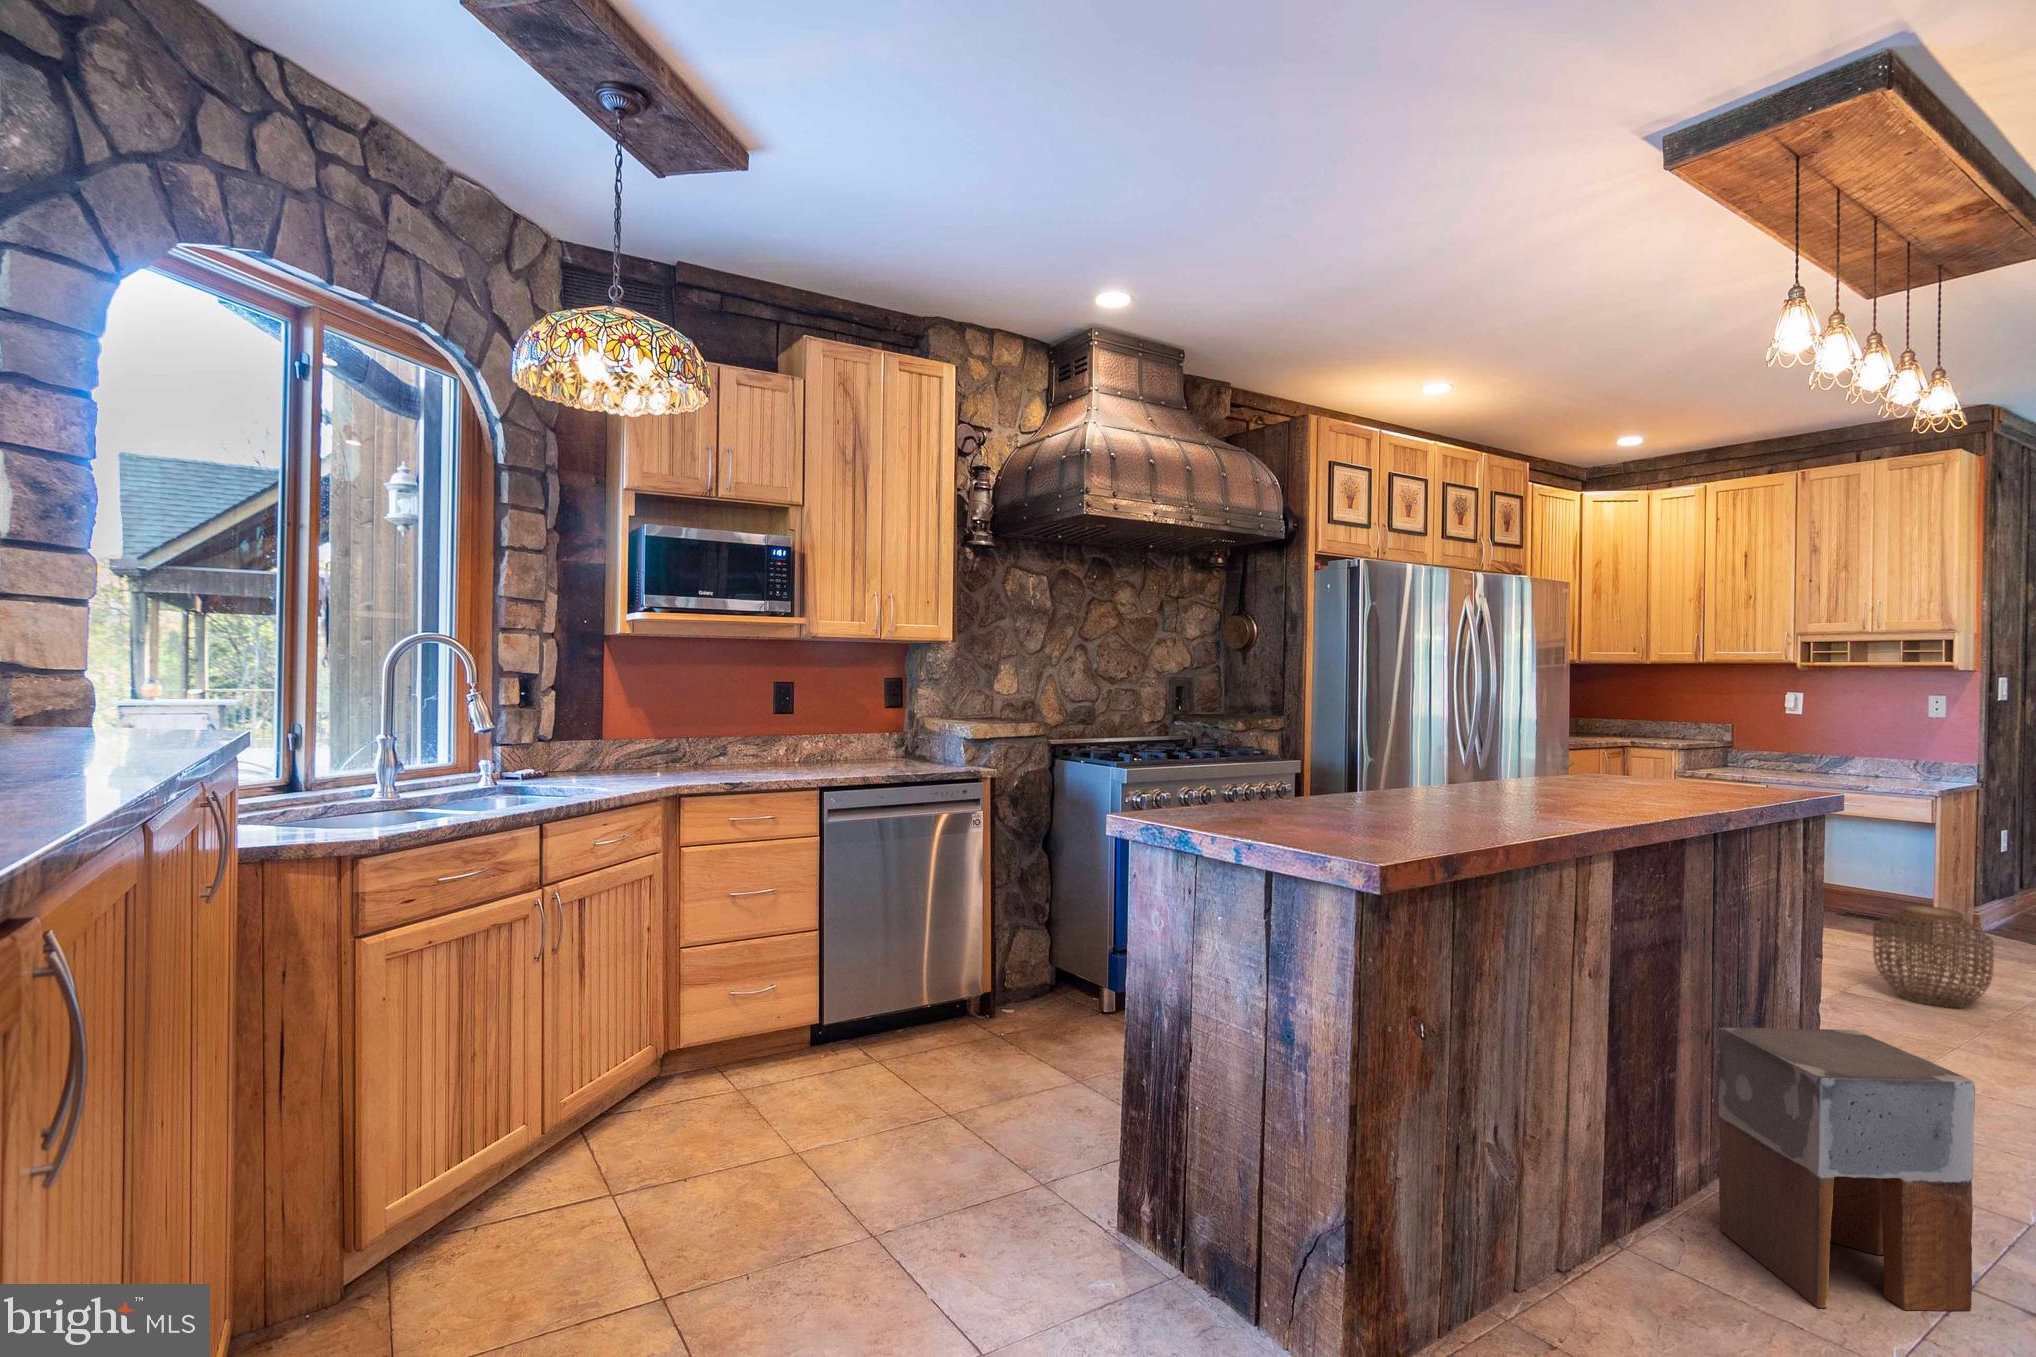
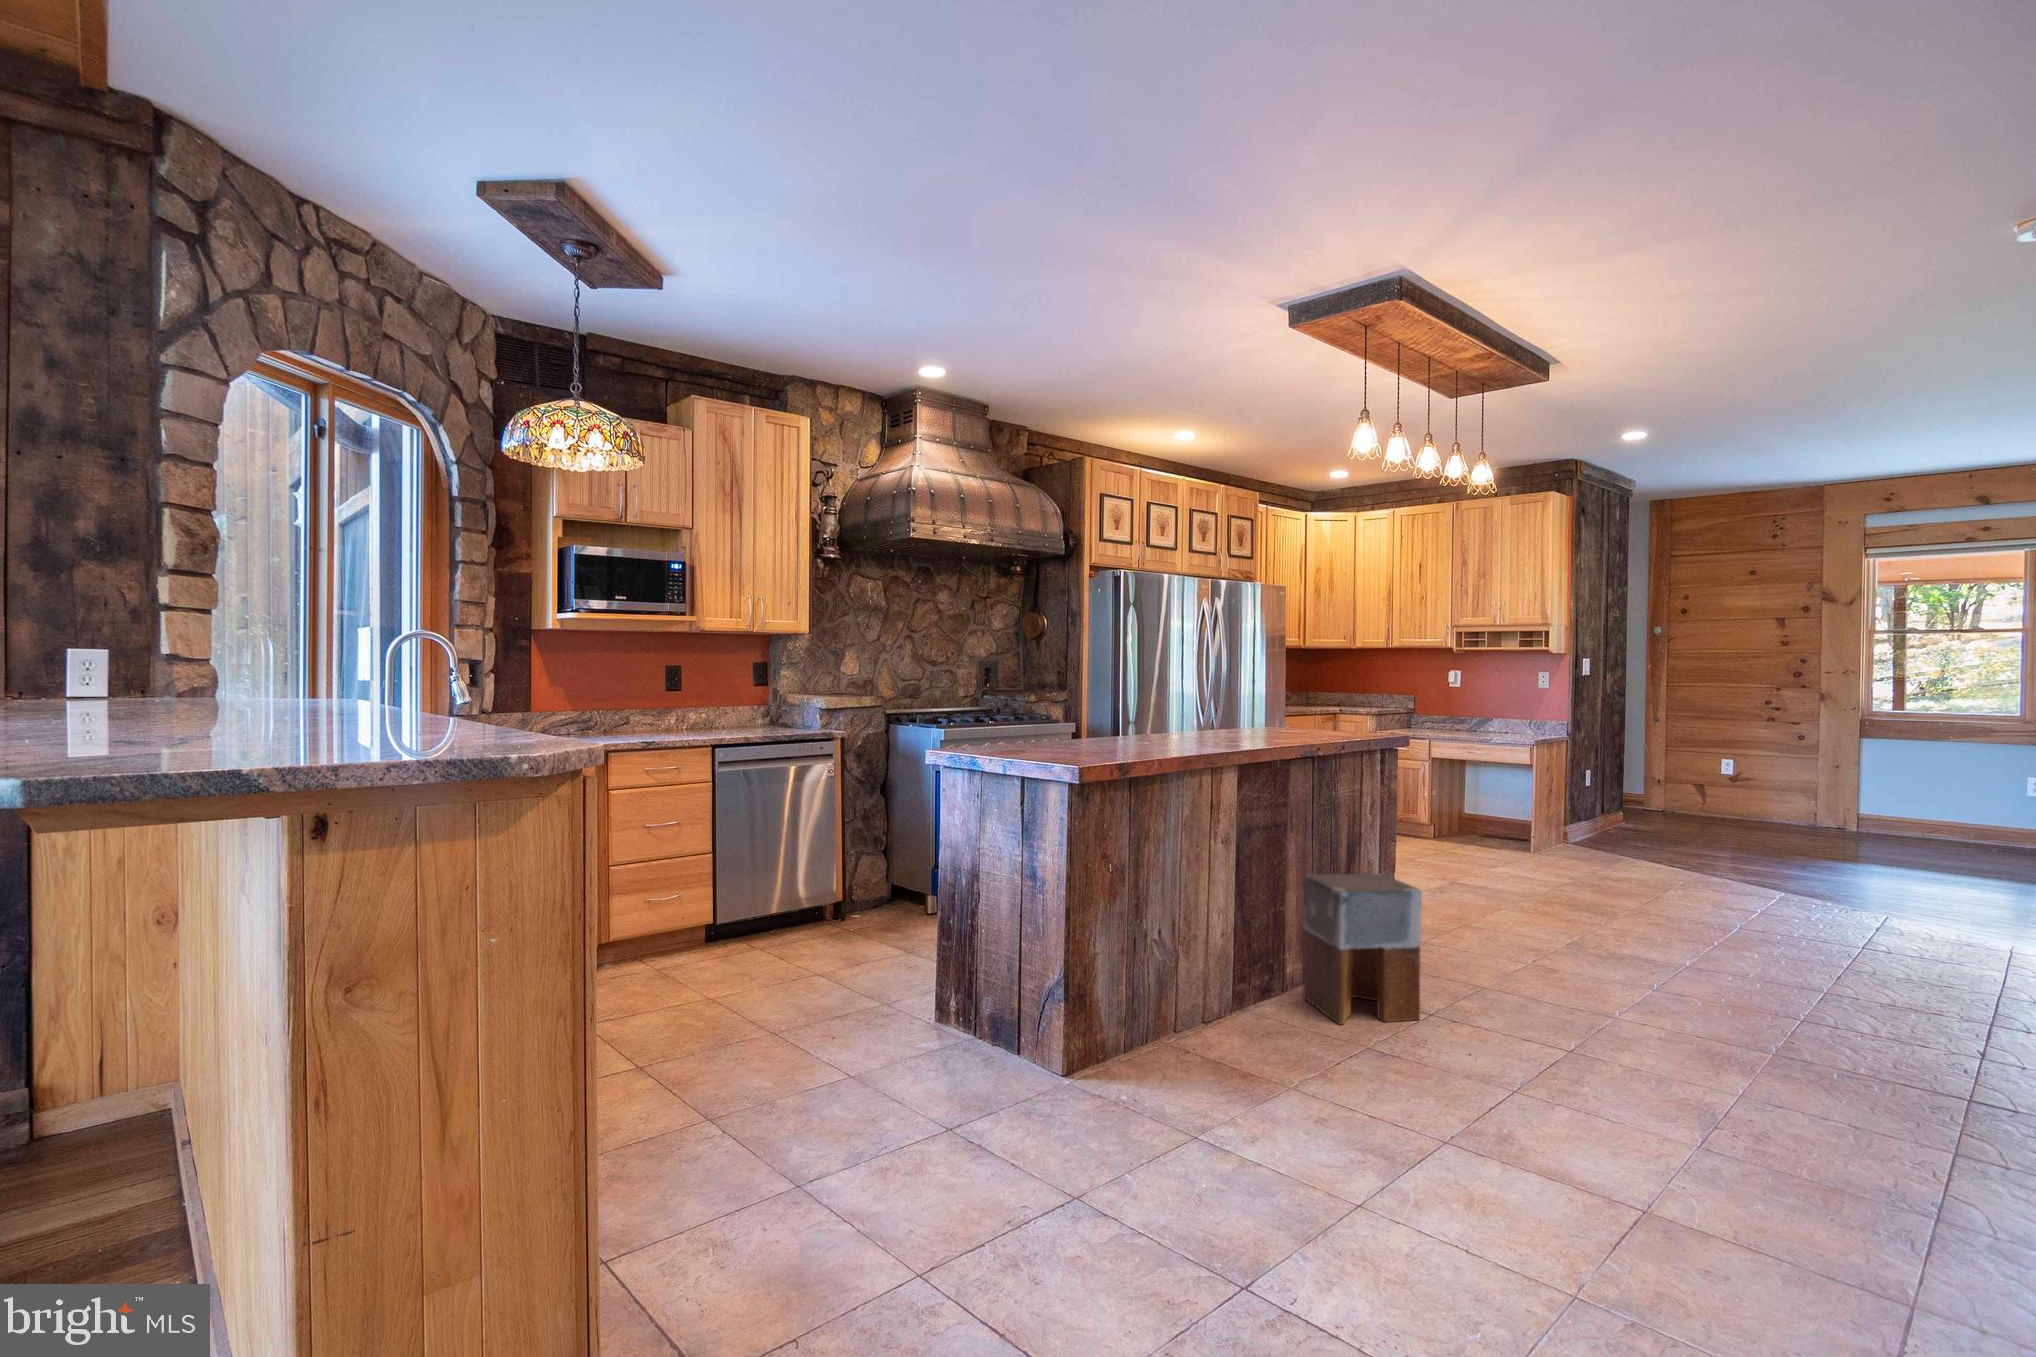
woven basket: present [1873,905,1993,1008] -> none [1470,819,1538,888]

